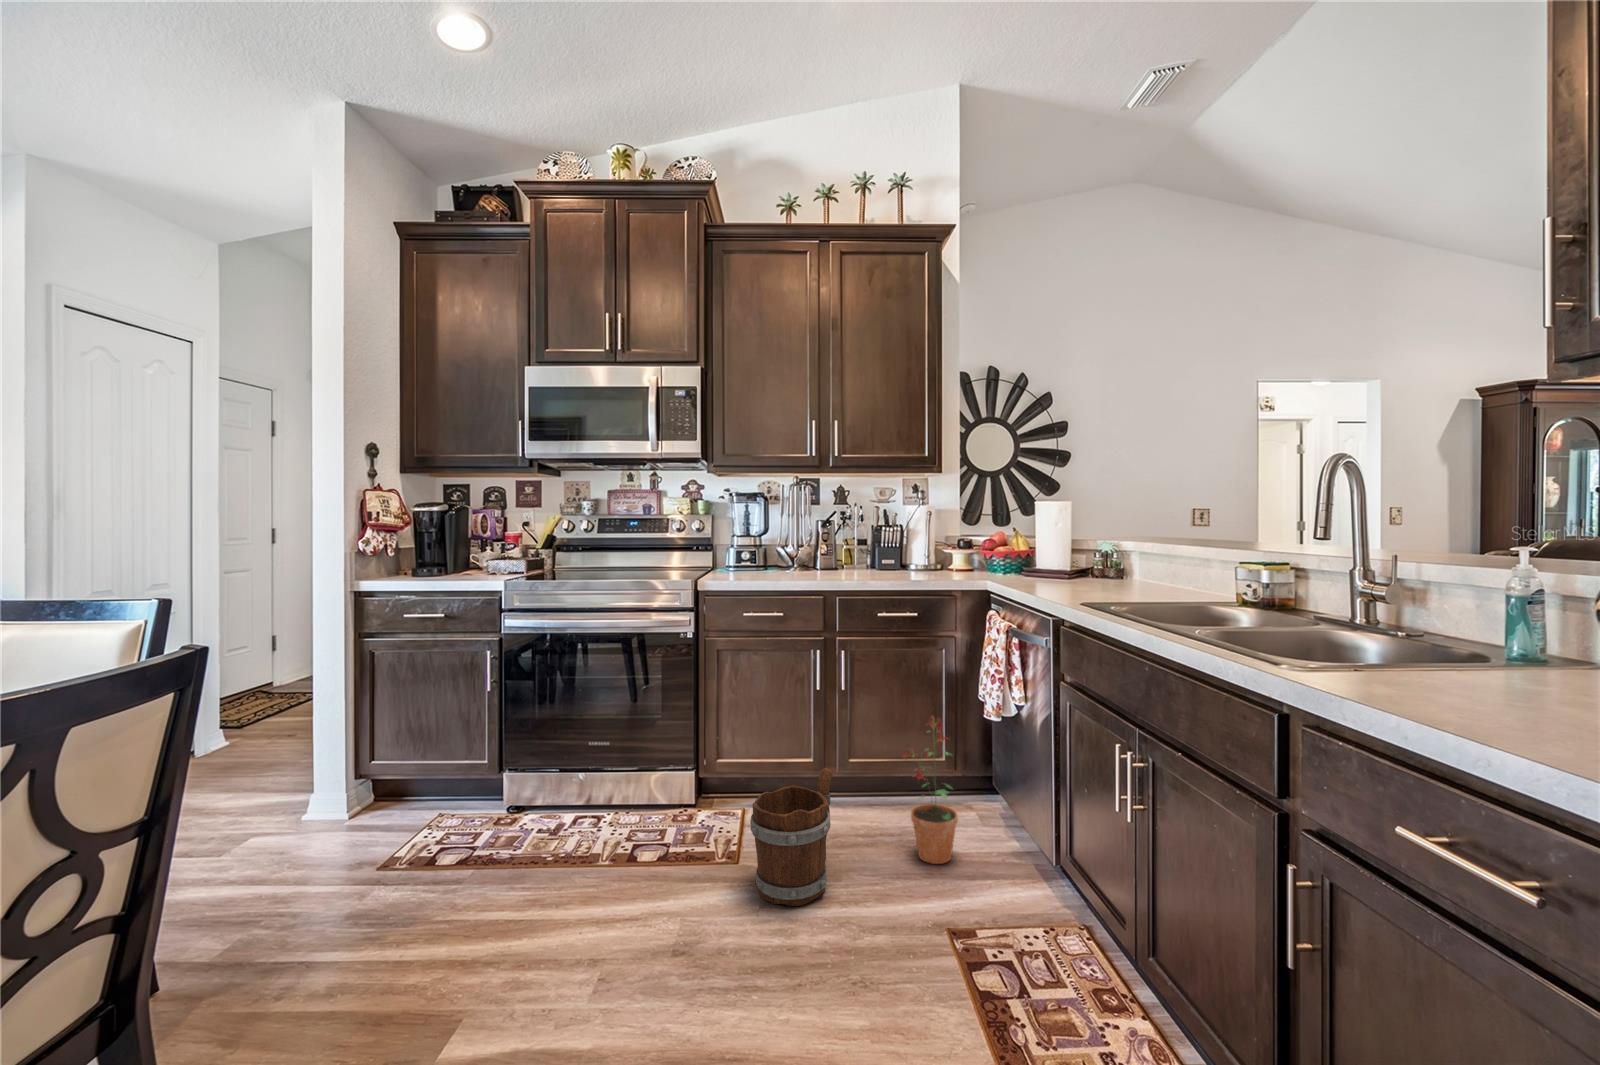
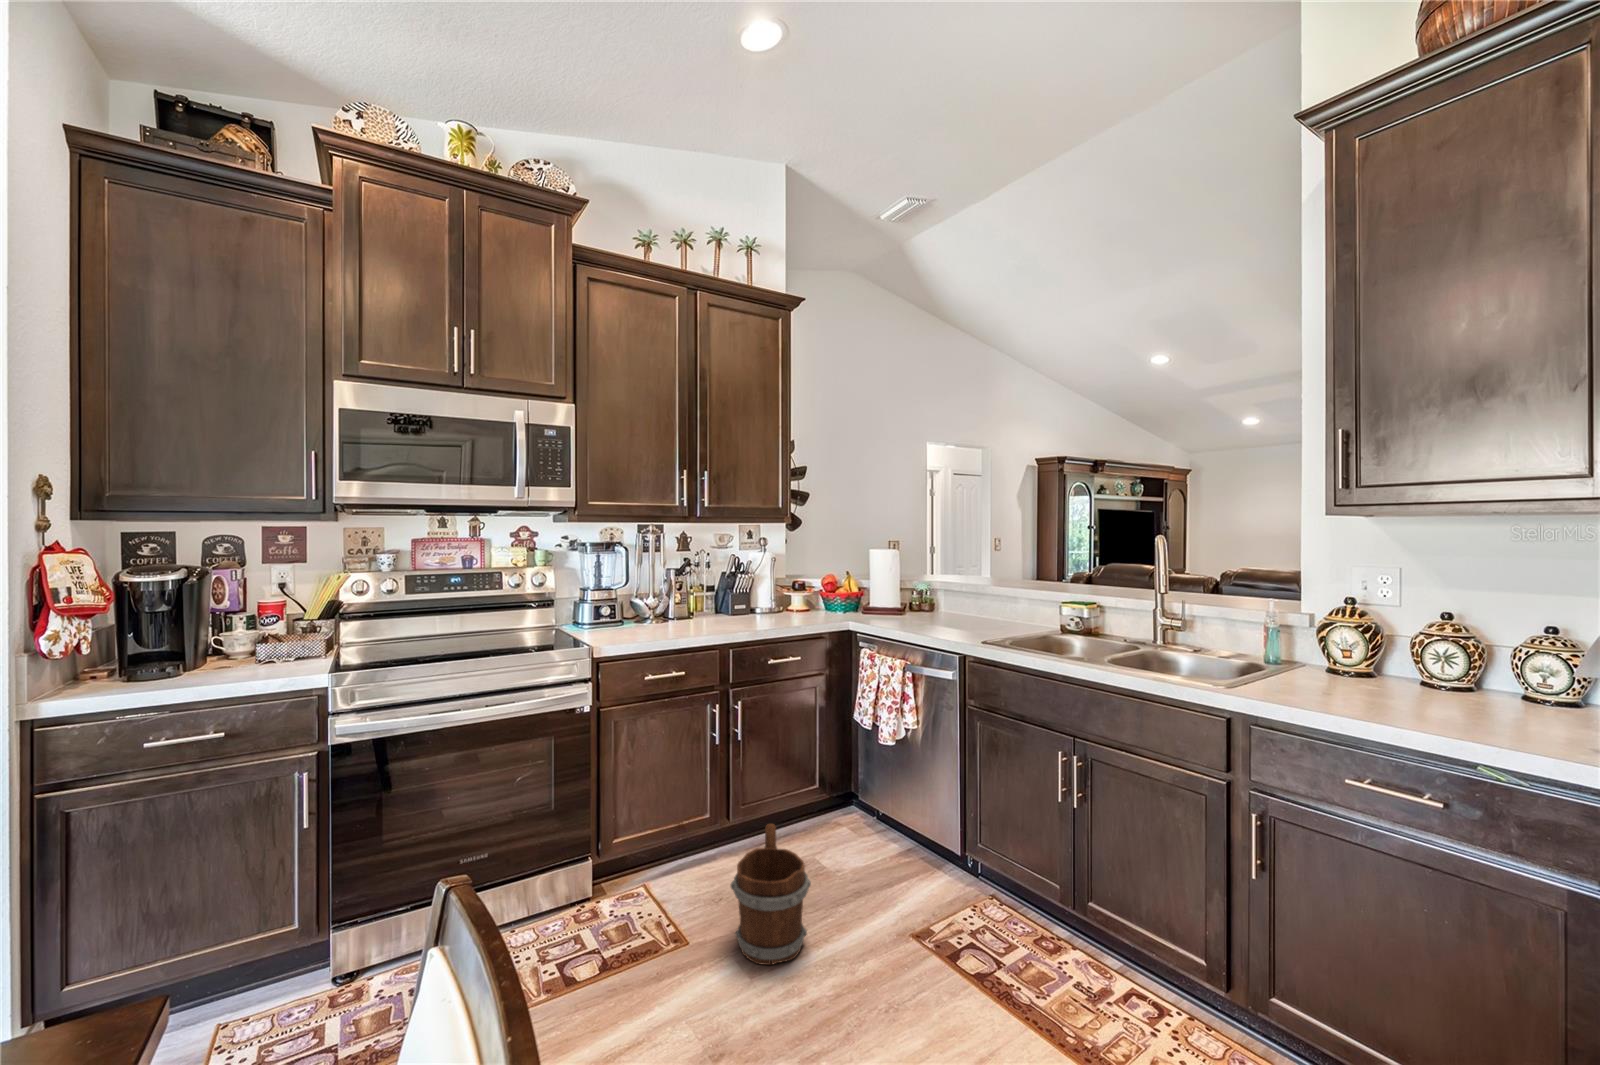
potted plant: present [903,716,958,864] -> none [812,755,873,884]

